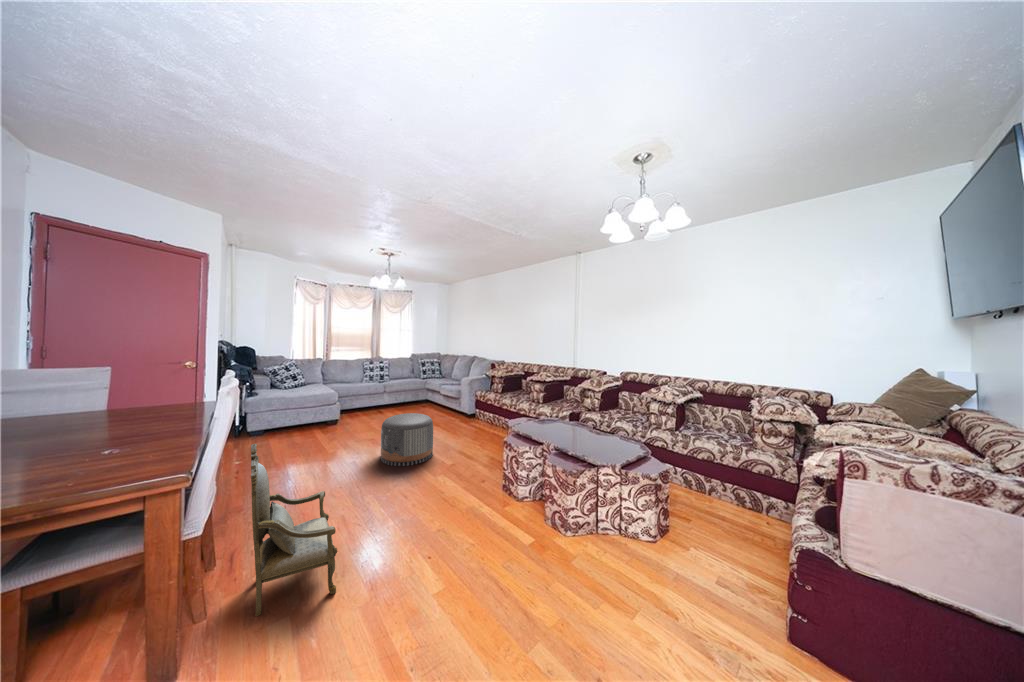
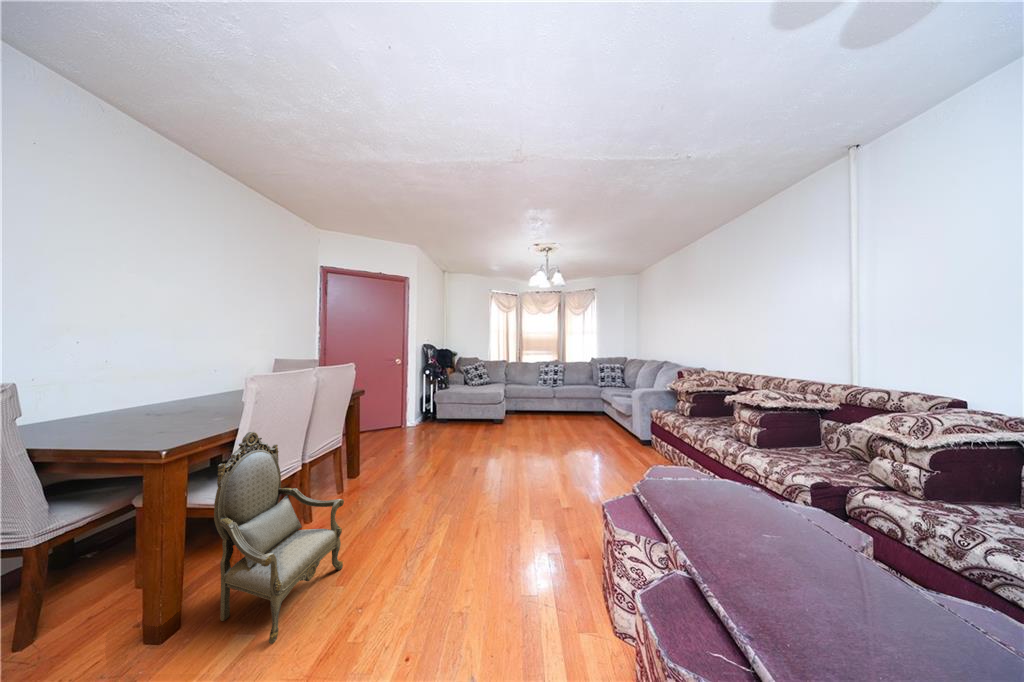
pouf: present [381,413,433,466] -> none [494,425,554,492]

